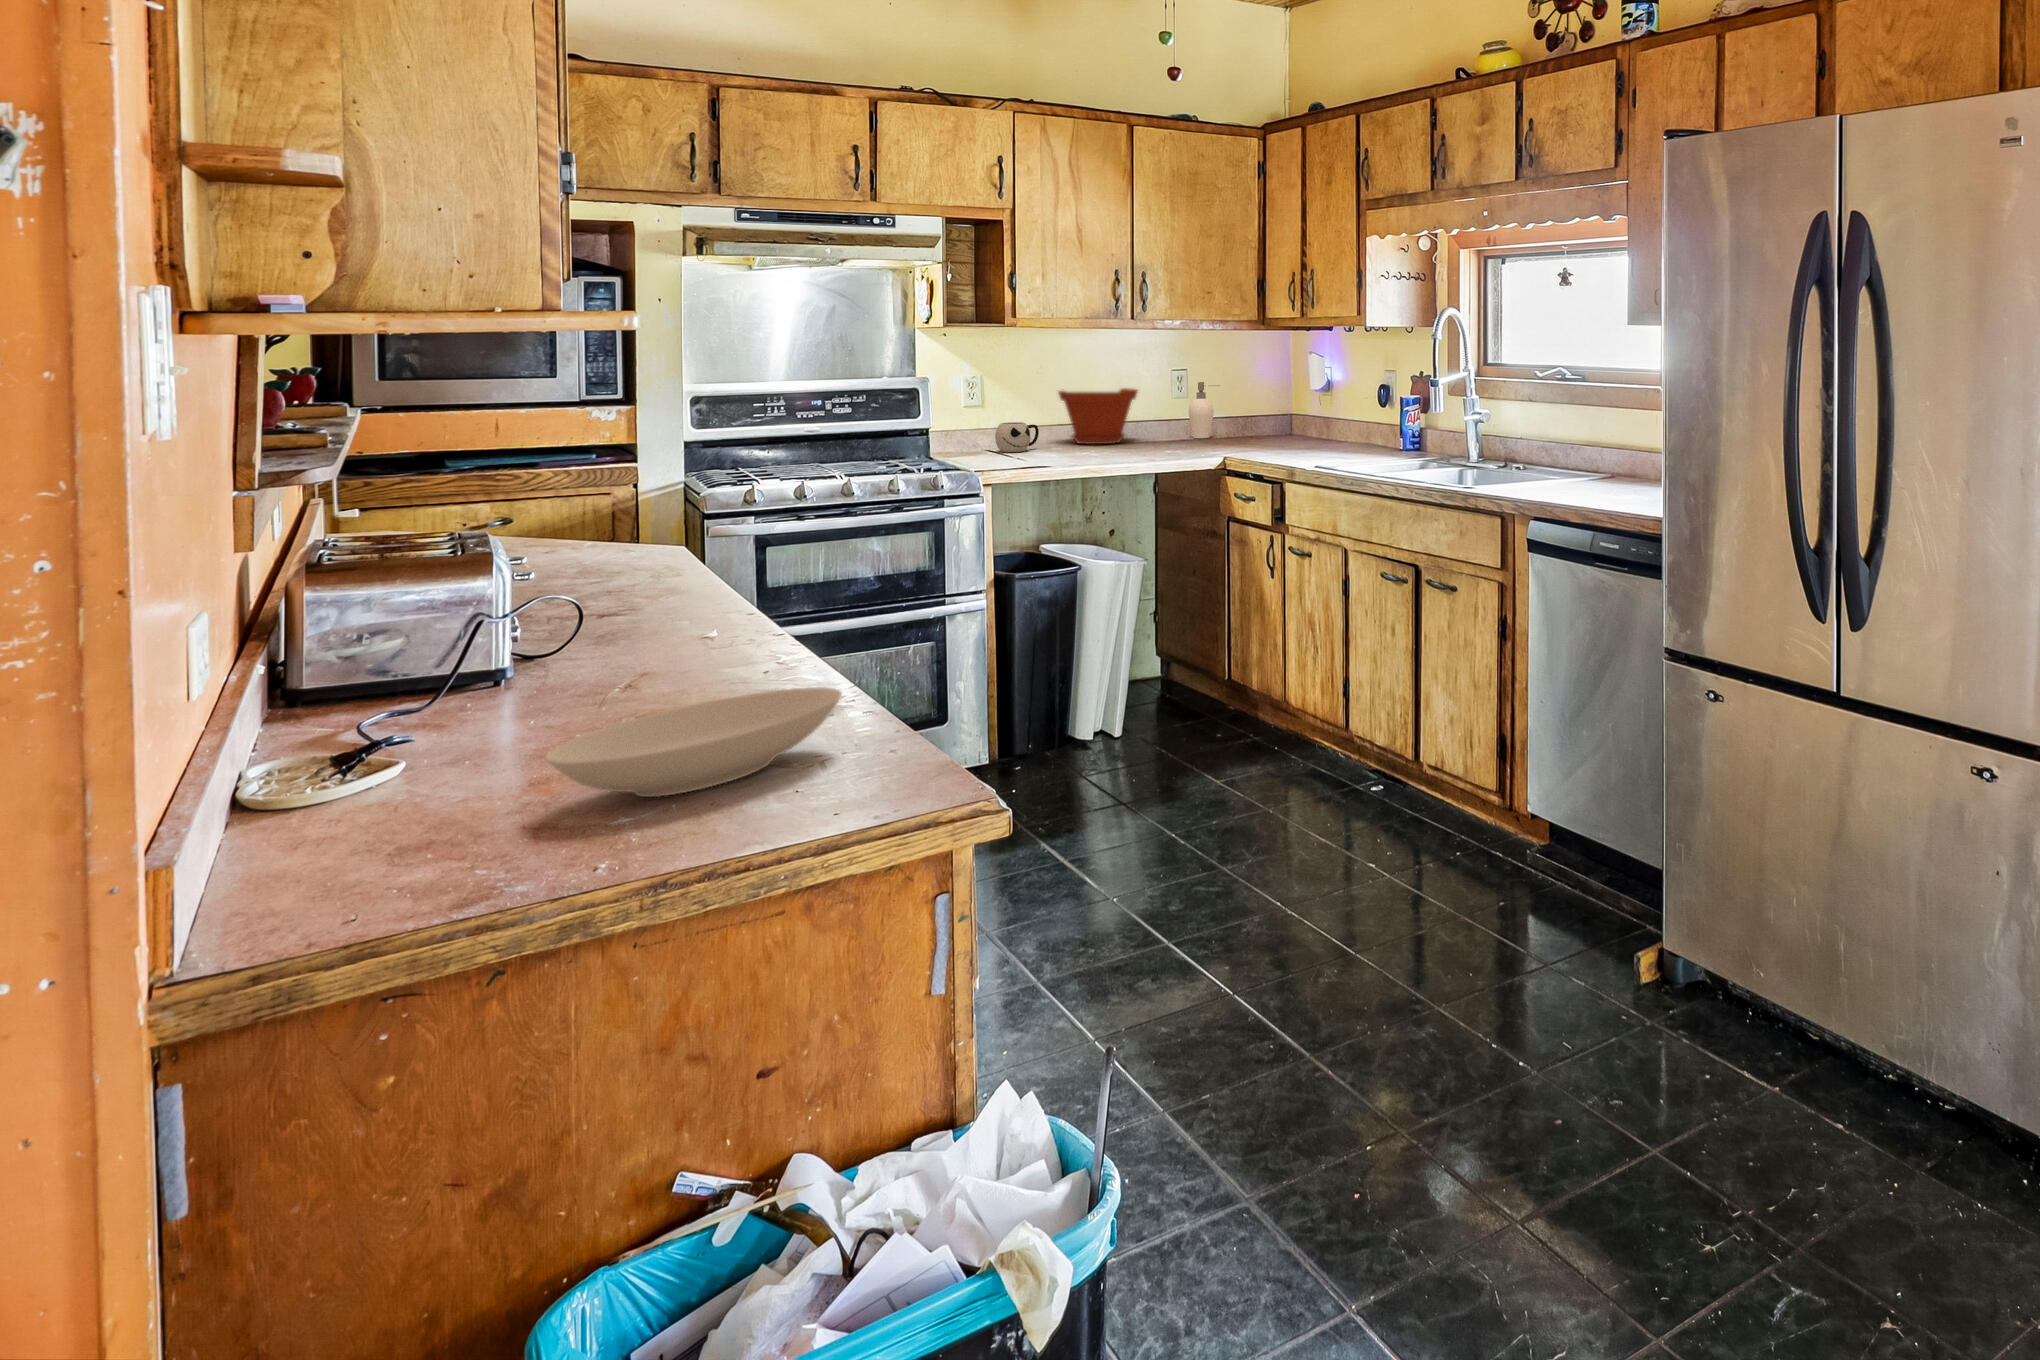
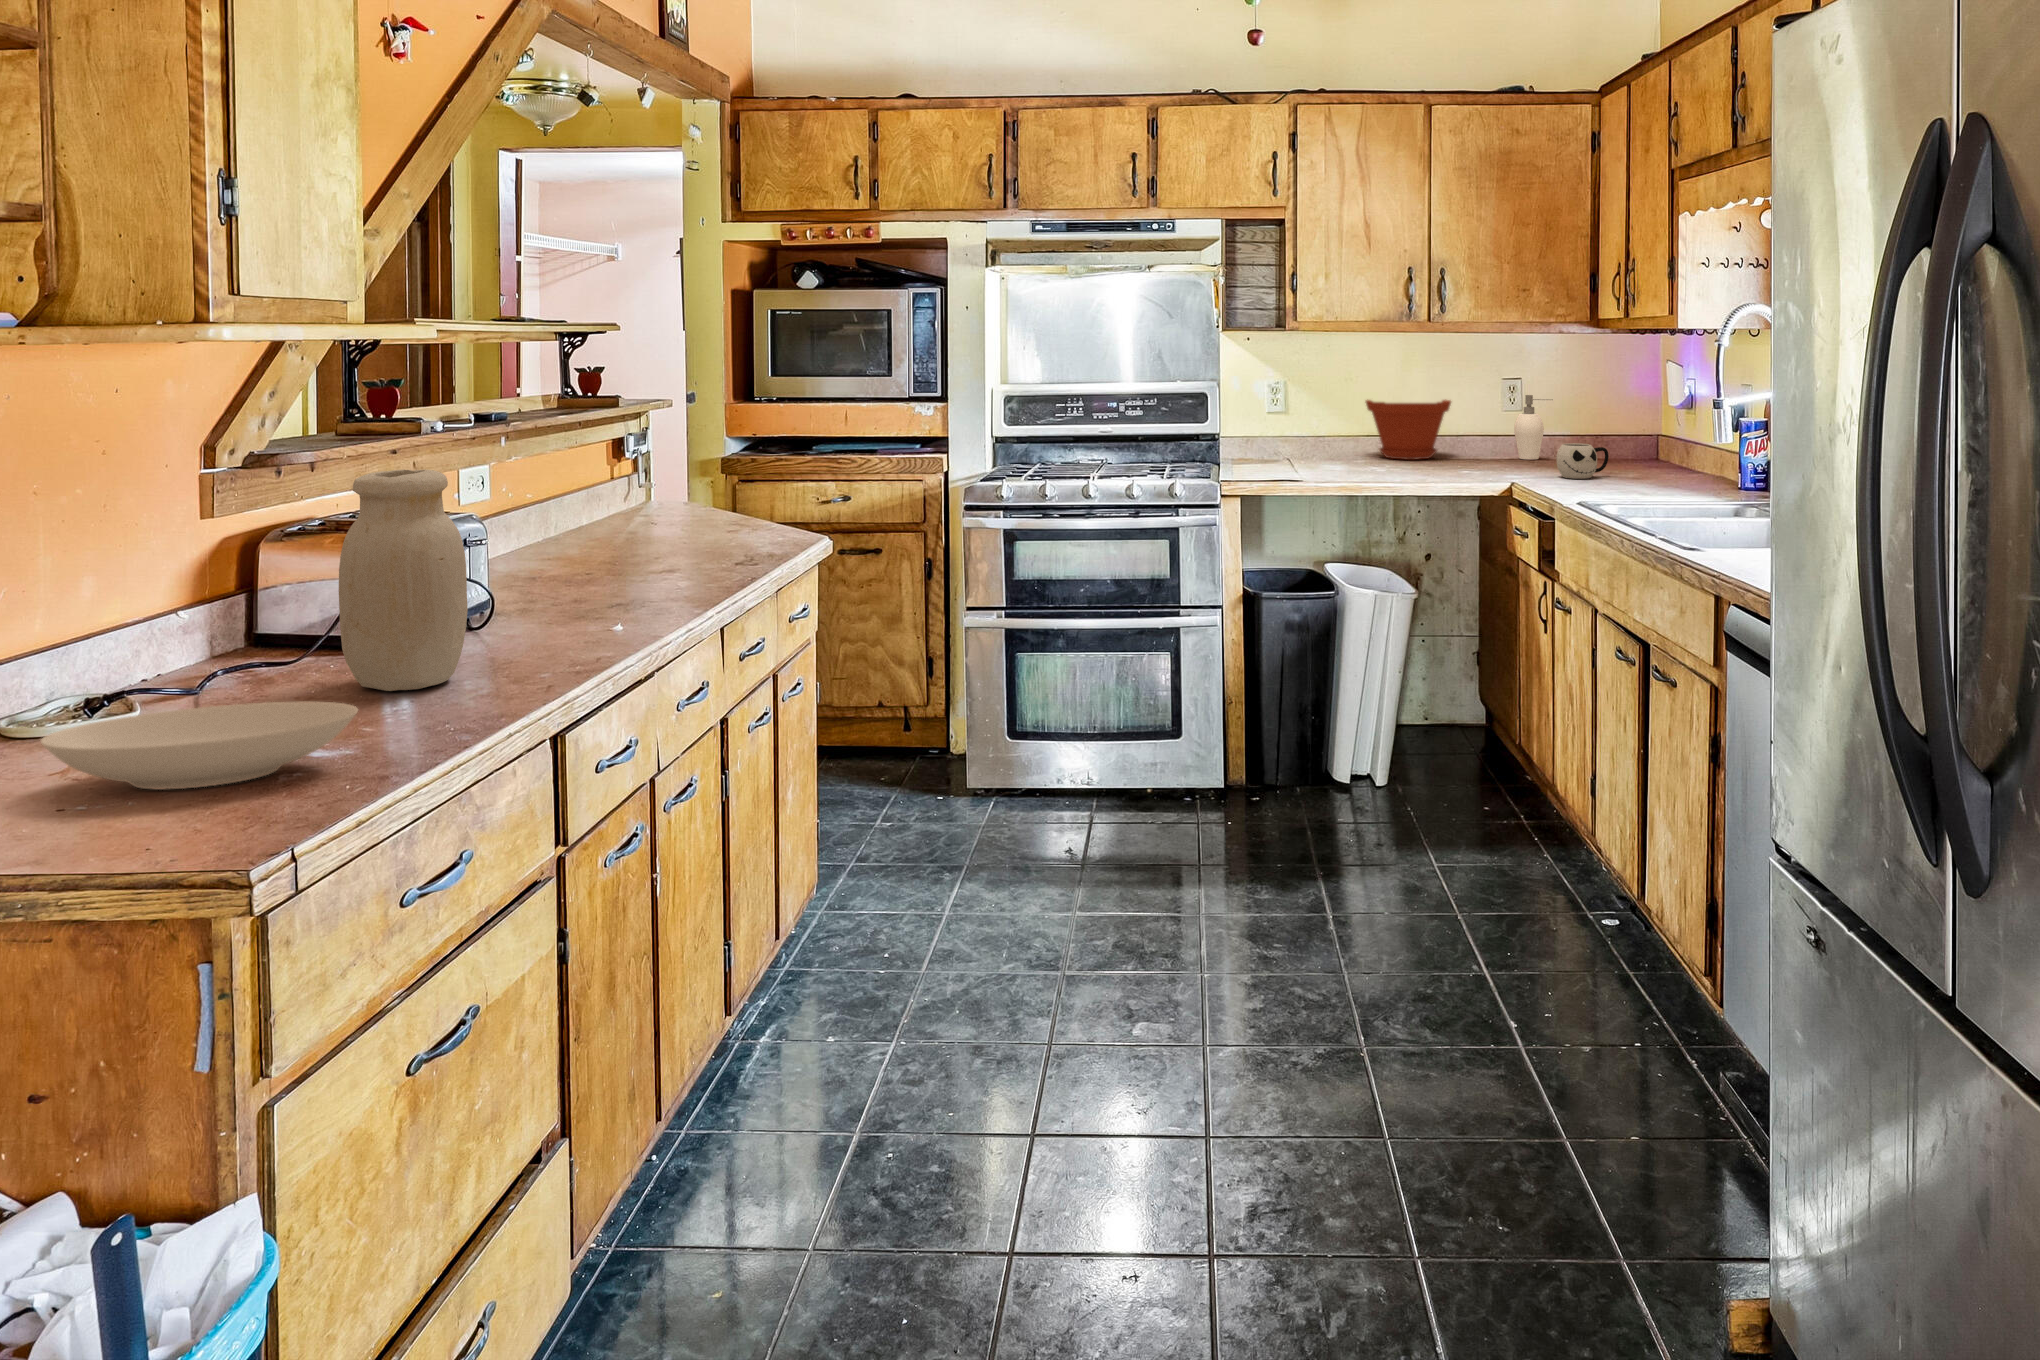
mug: present [995,422,1039,452] -> present [1556,443,1609,479]
jar: none [571,465,716,708] -> present [339,470,468,691]

